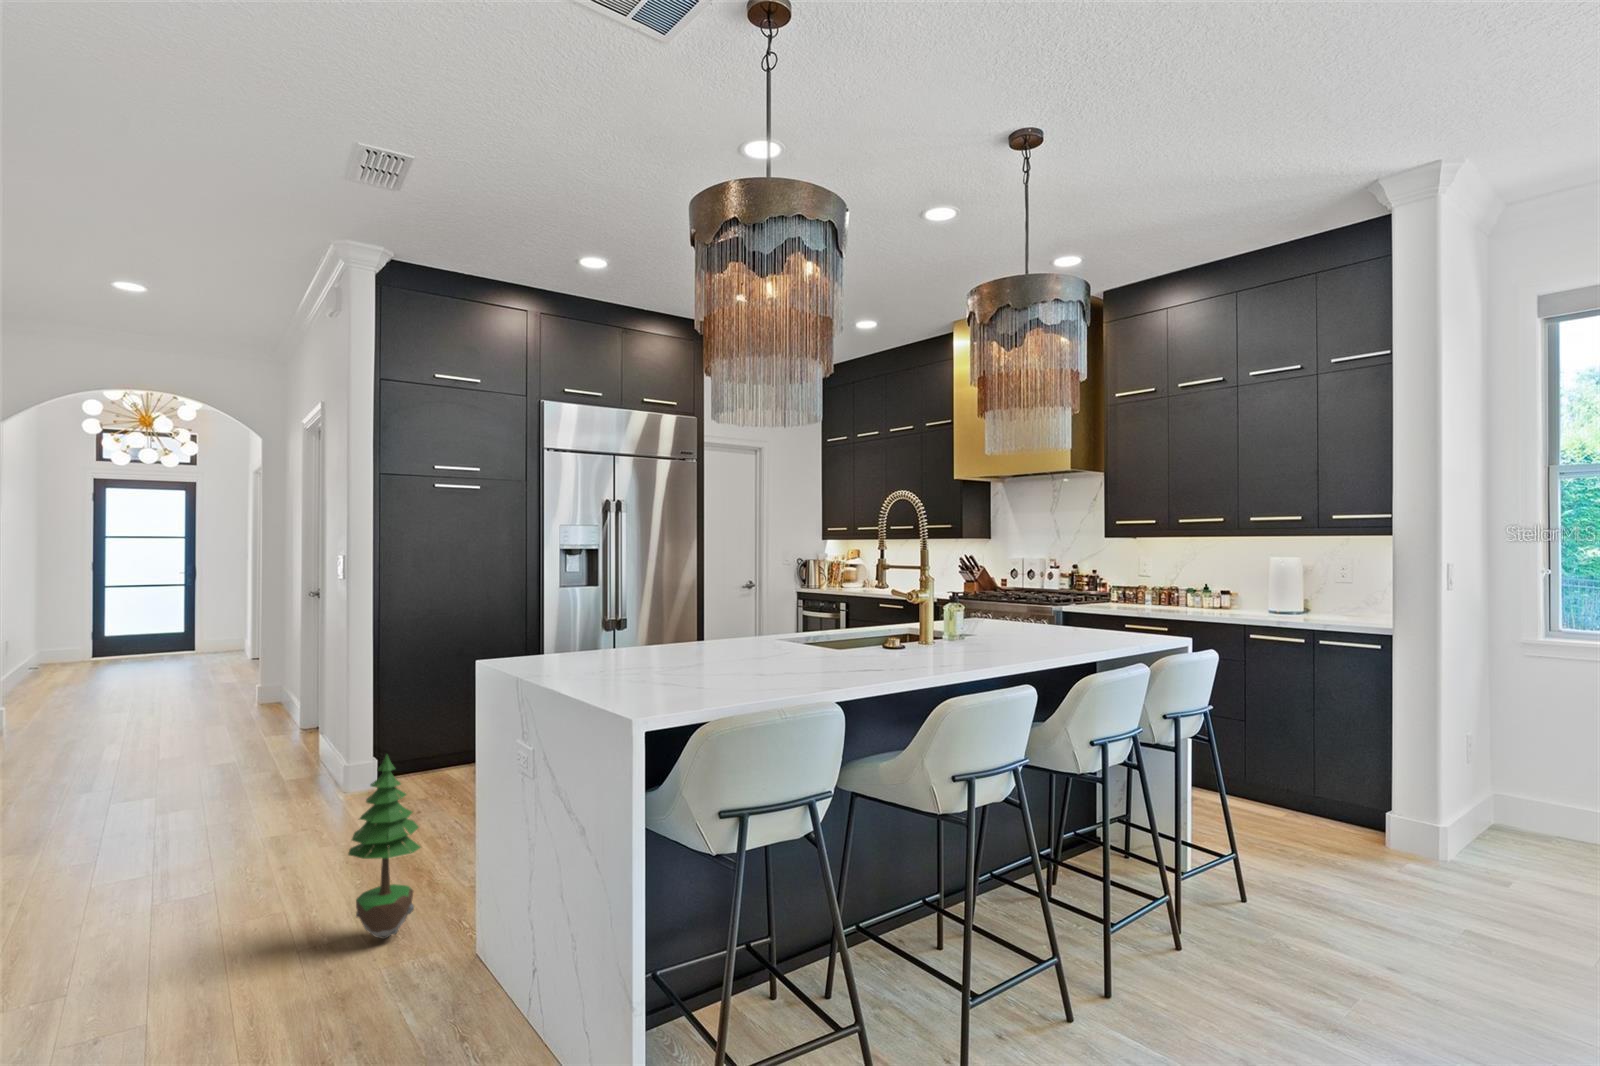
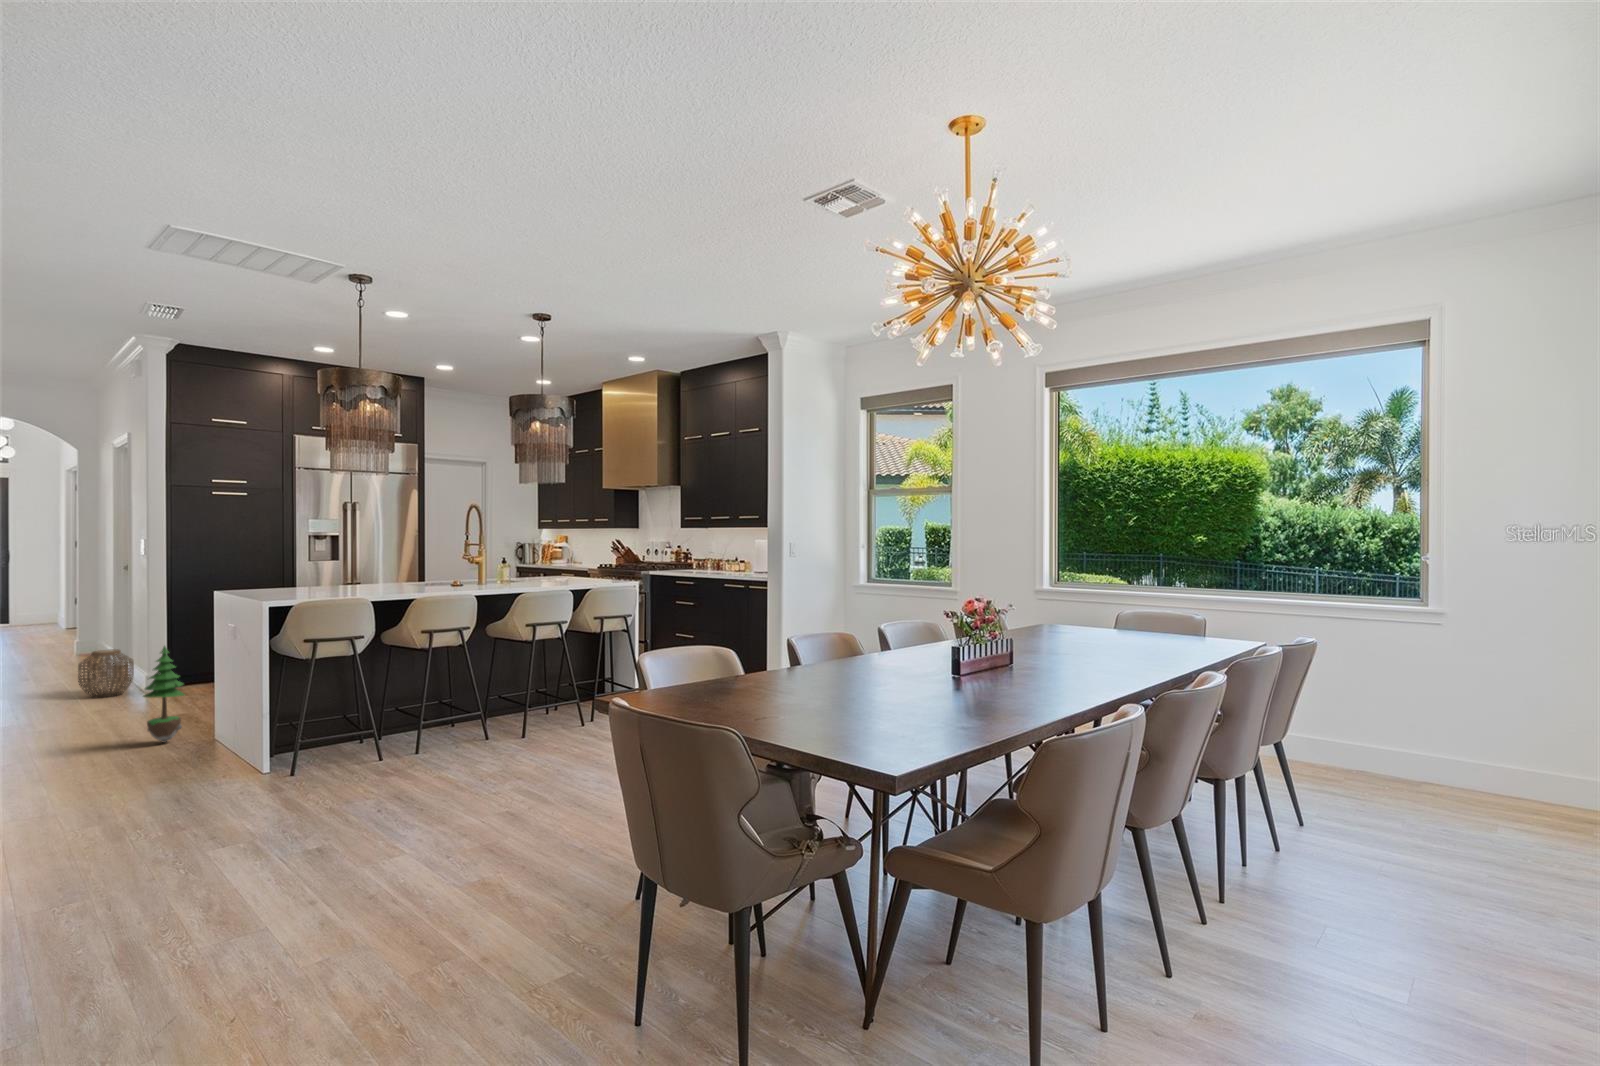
woven basket: none [253,718,328,793] -> present [78,649,134,698]

